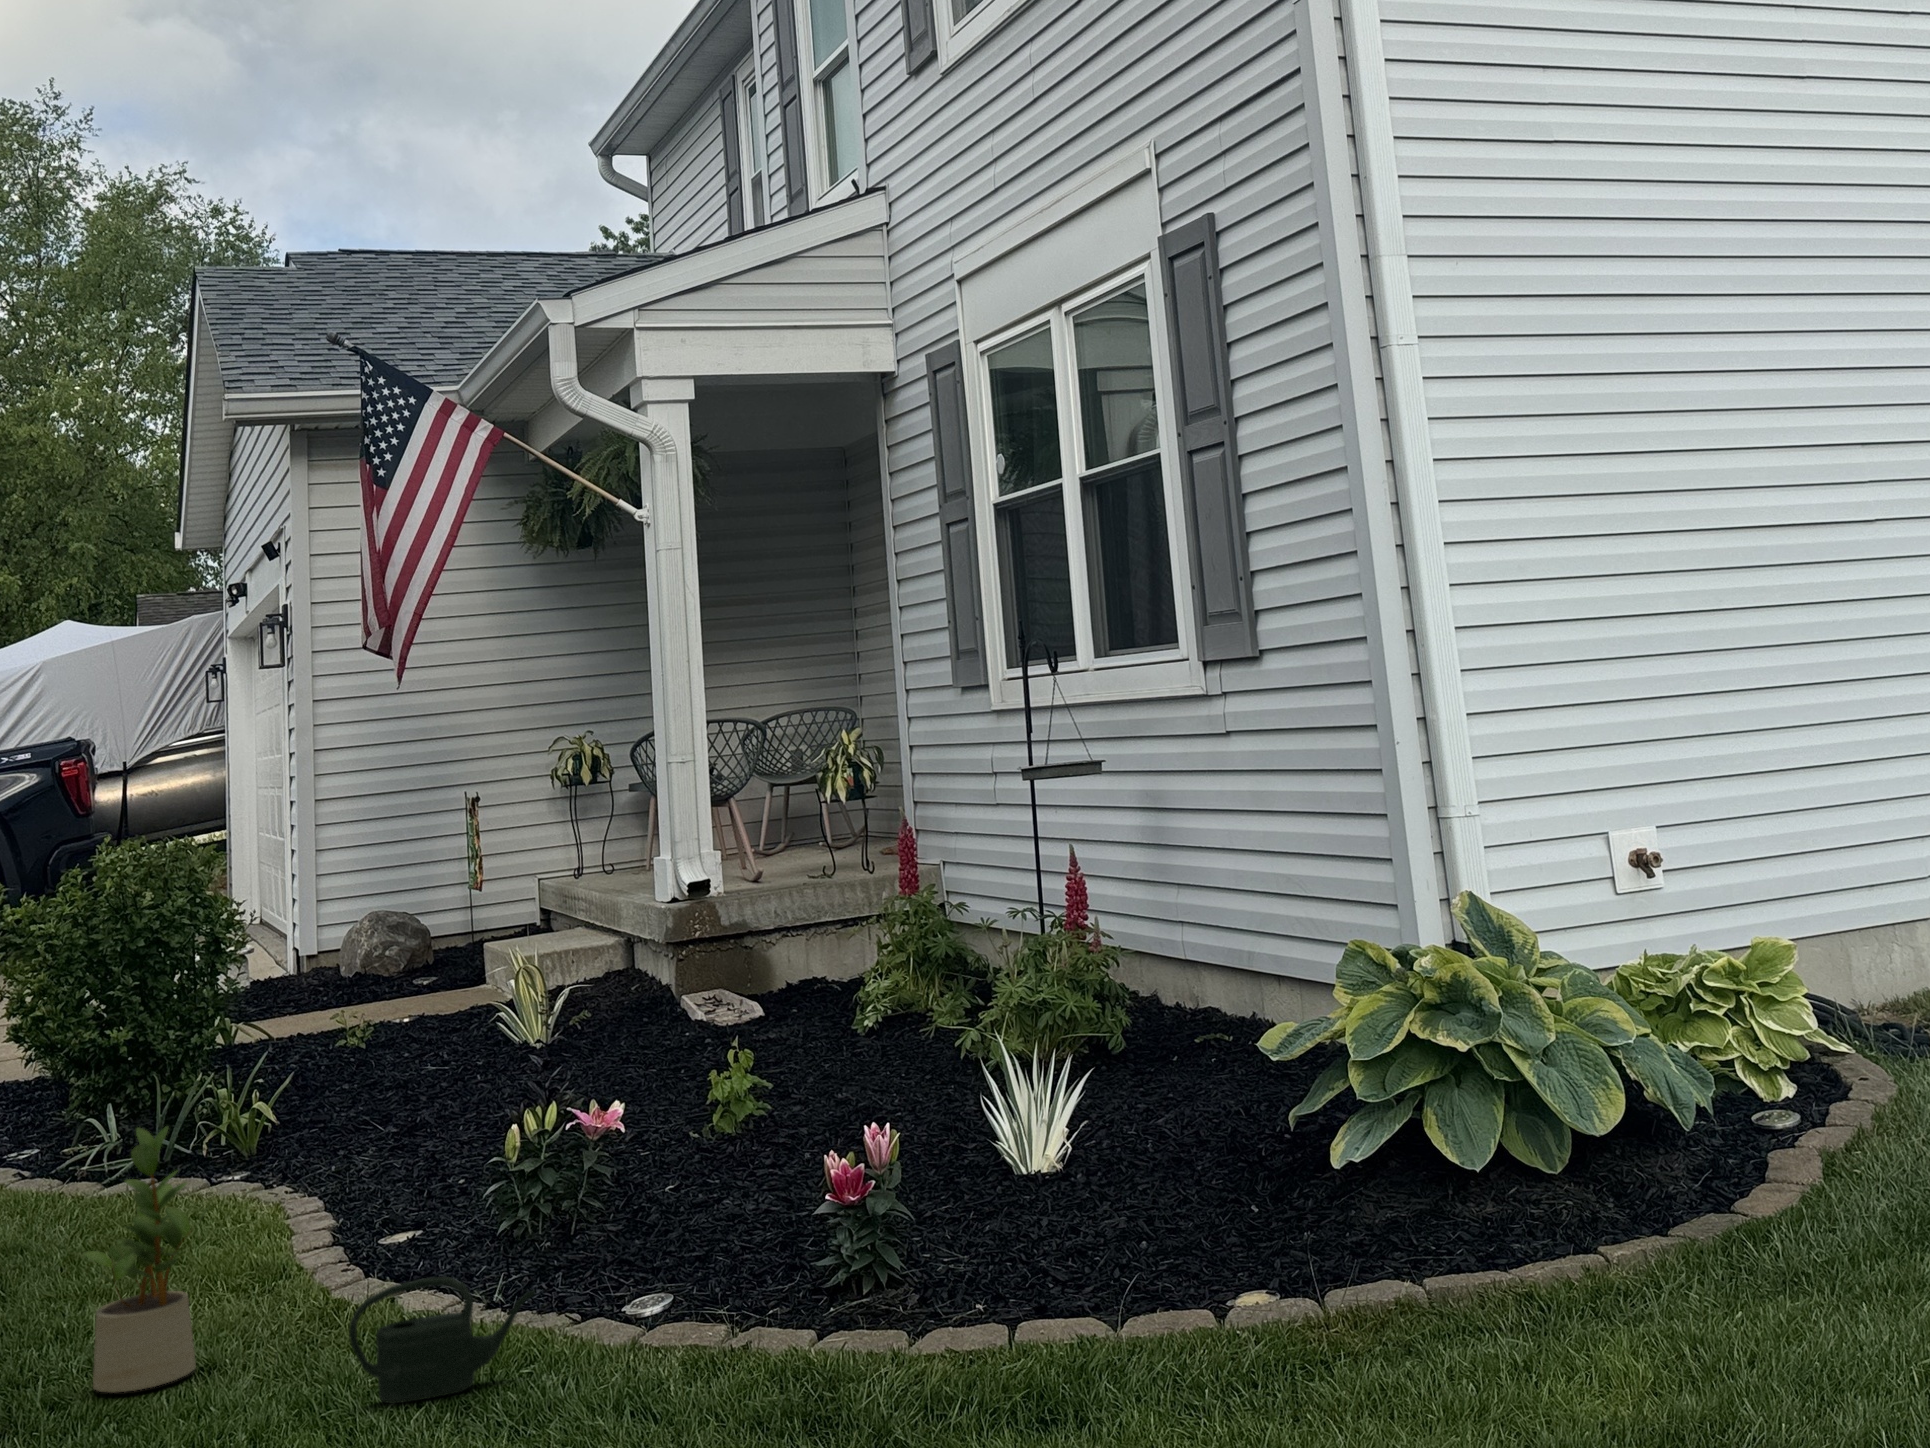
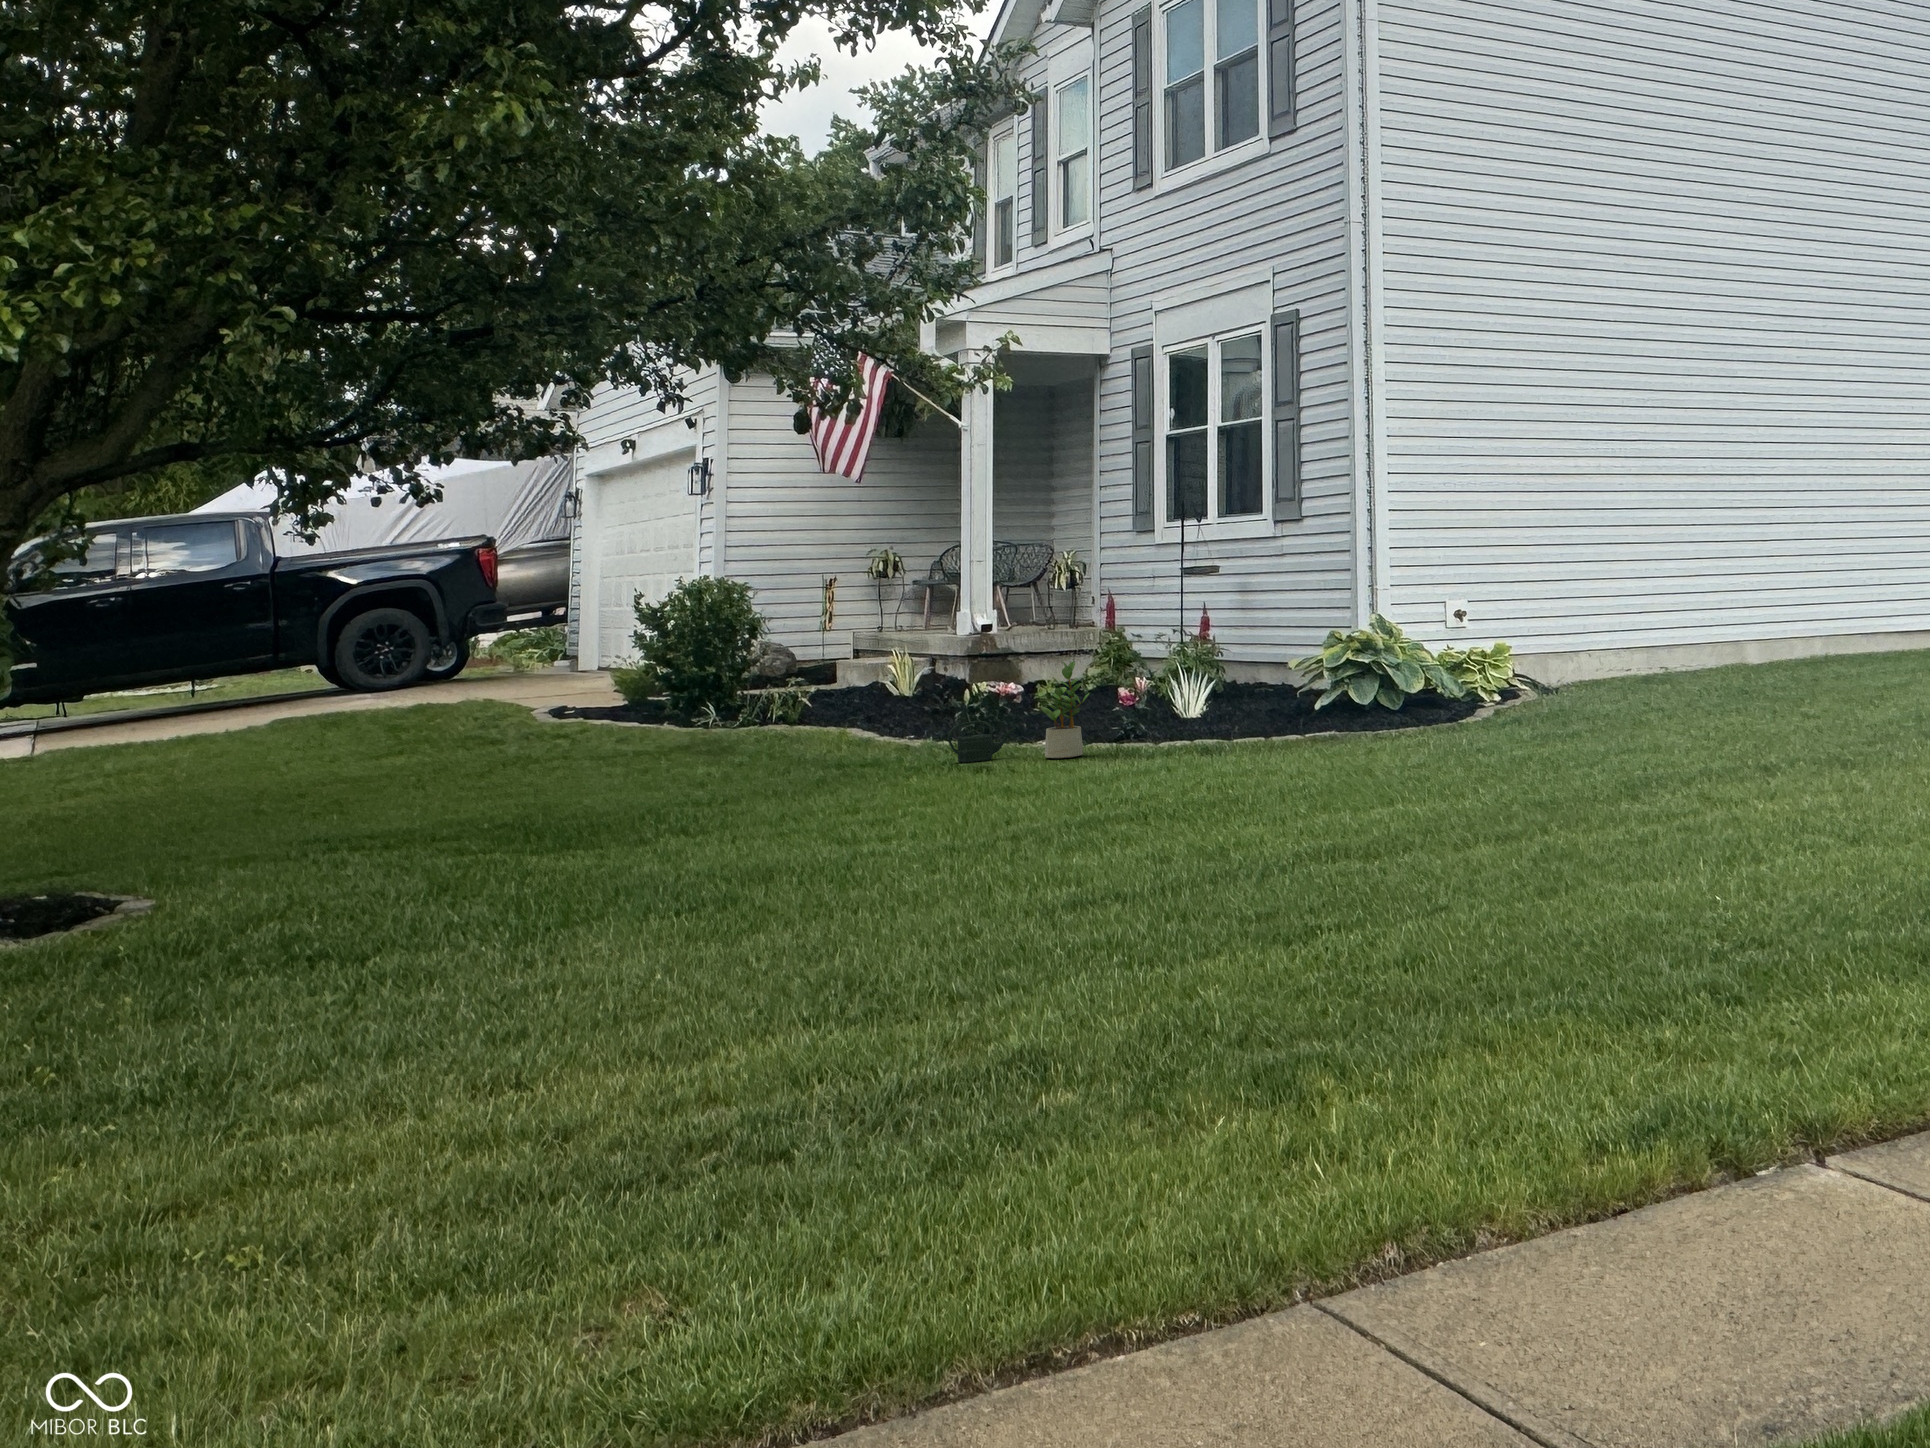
potted plant: present [84,1126,205,1392] -> present [1042,661,1089,758]

